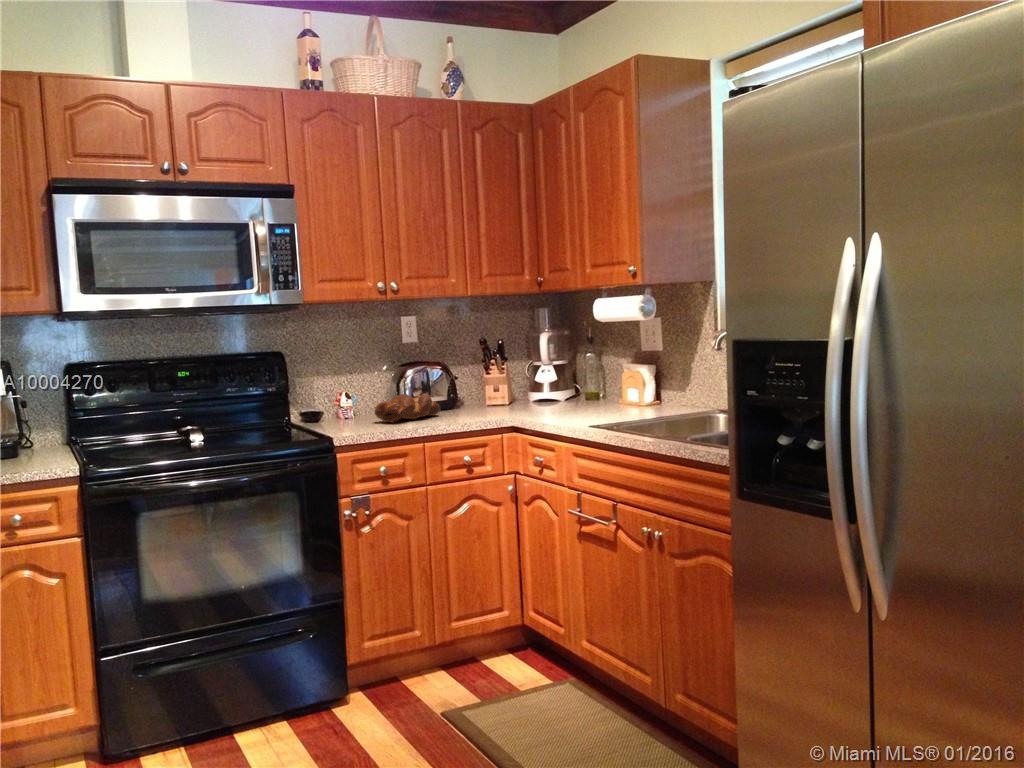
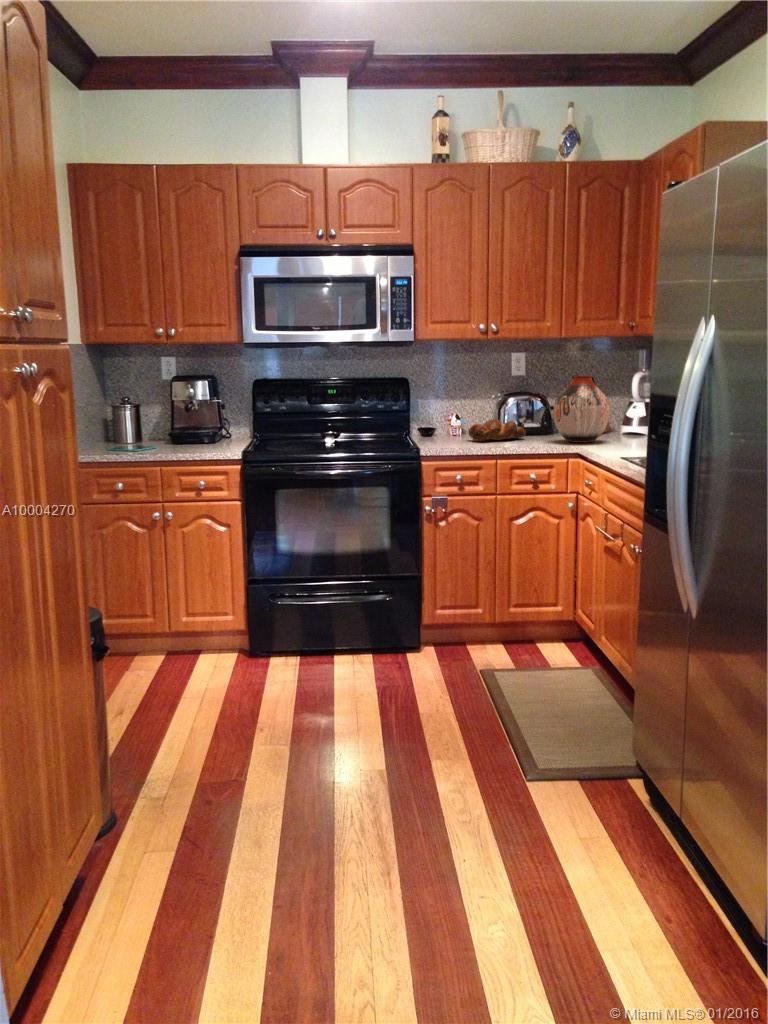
vase: none [475,337,539,415] -> present [553,375,610,443]

